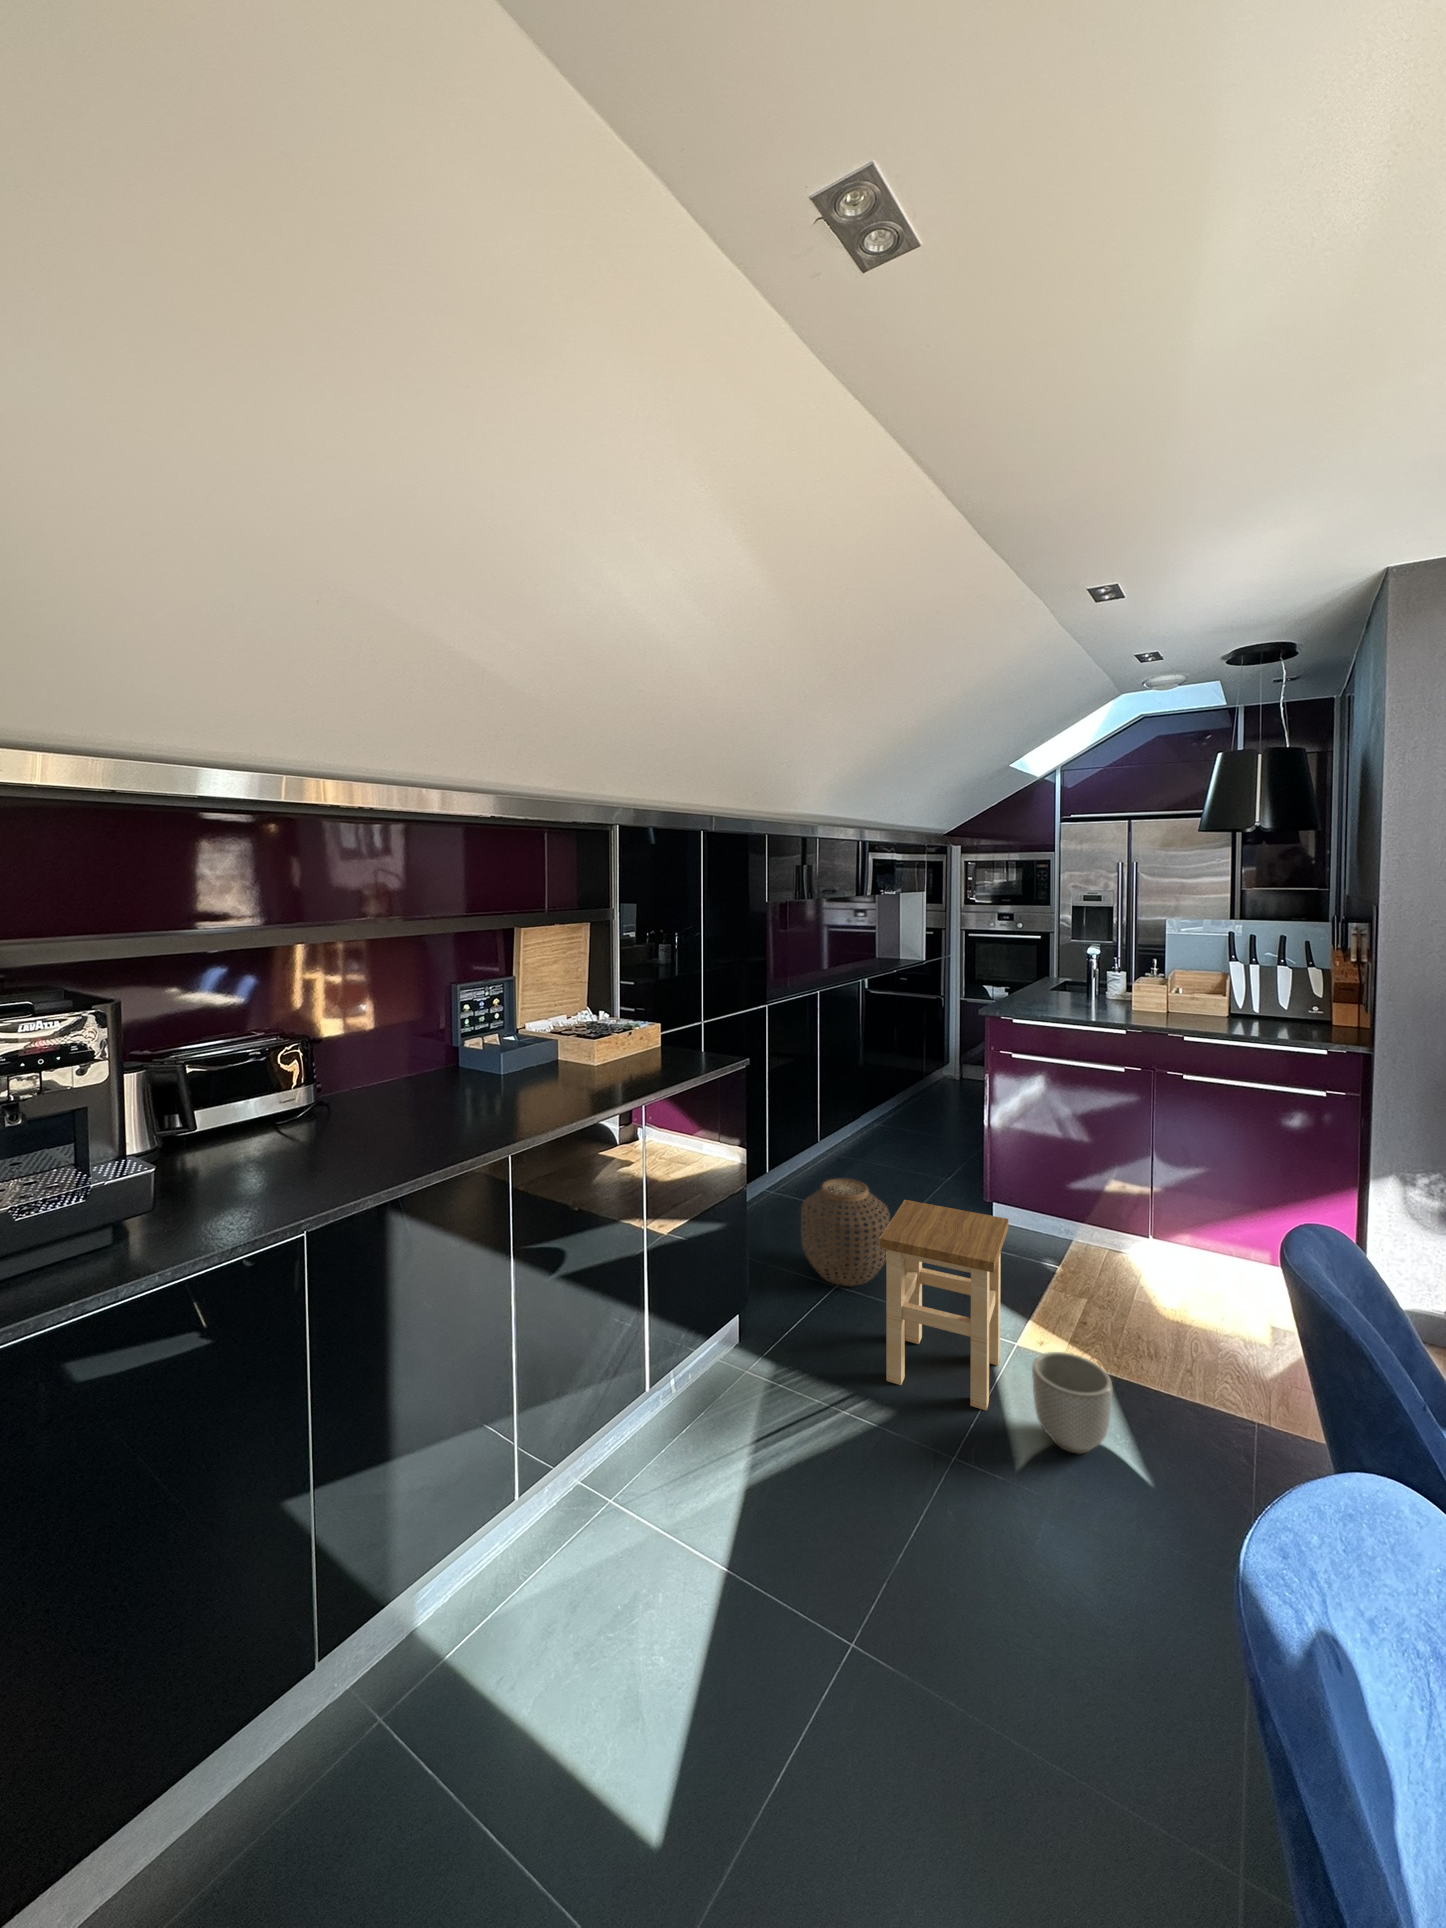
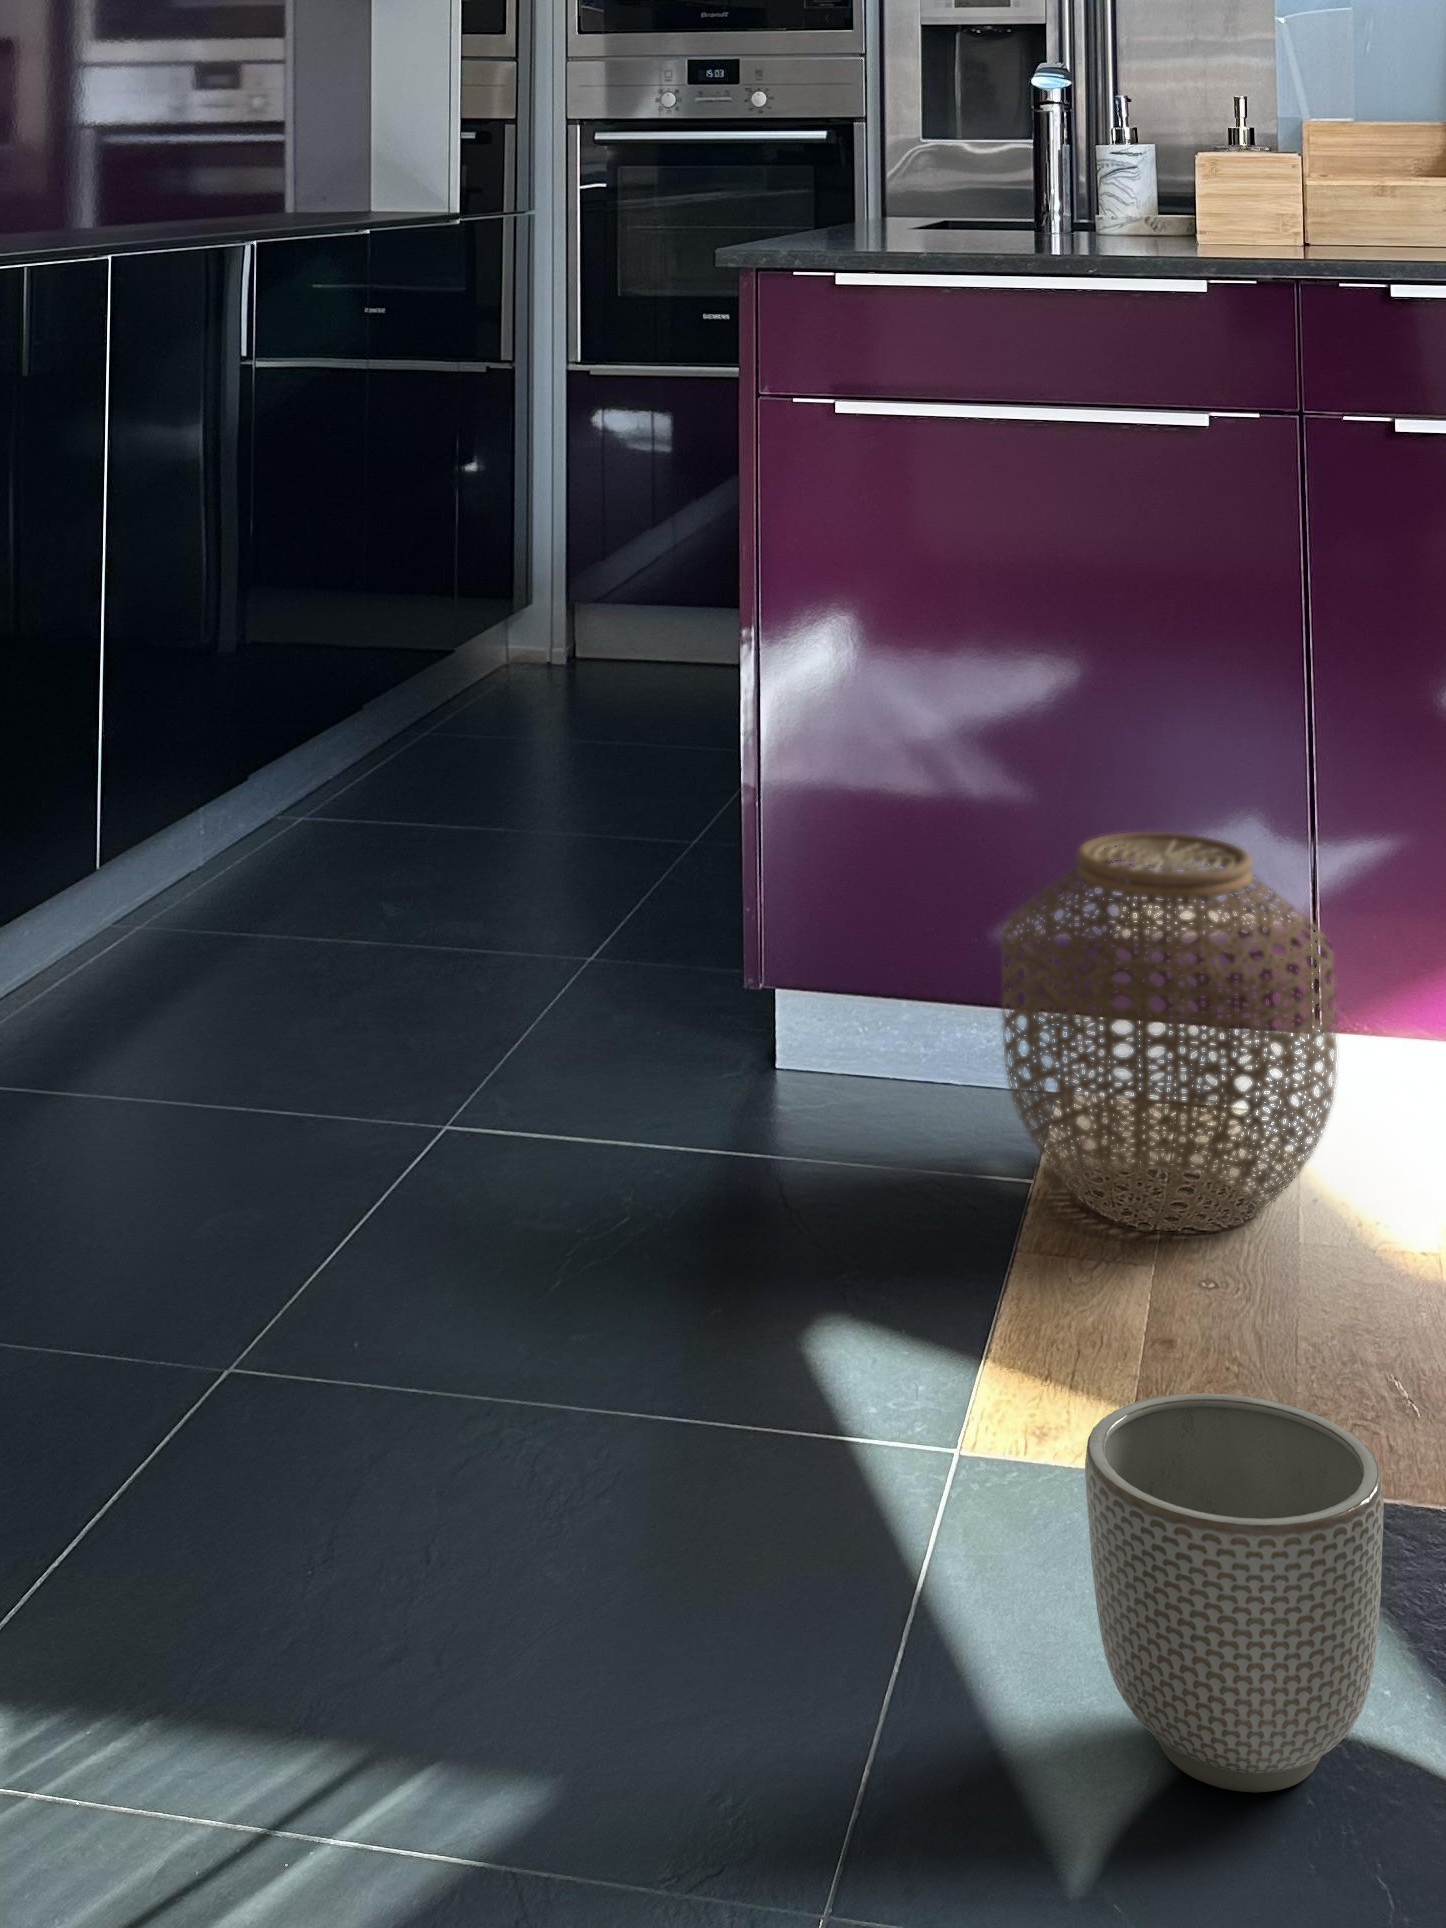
woven basket: present [801,1179,890,1286] -> present [1002,832,1336,1232]
stool: present [879,1200,1008,1410] -> none [462,908,930,1711]

